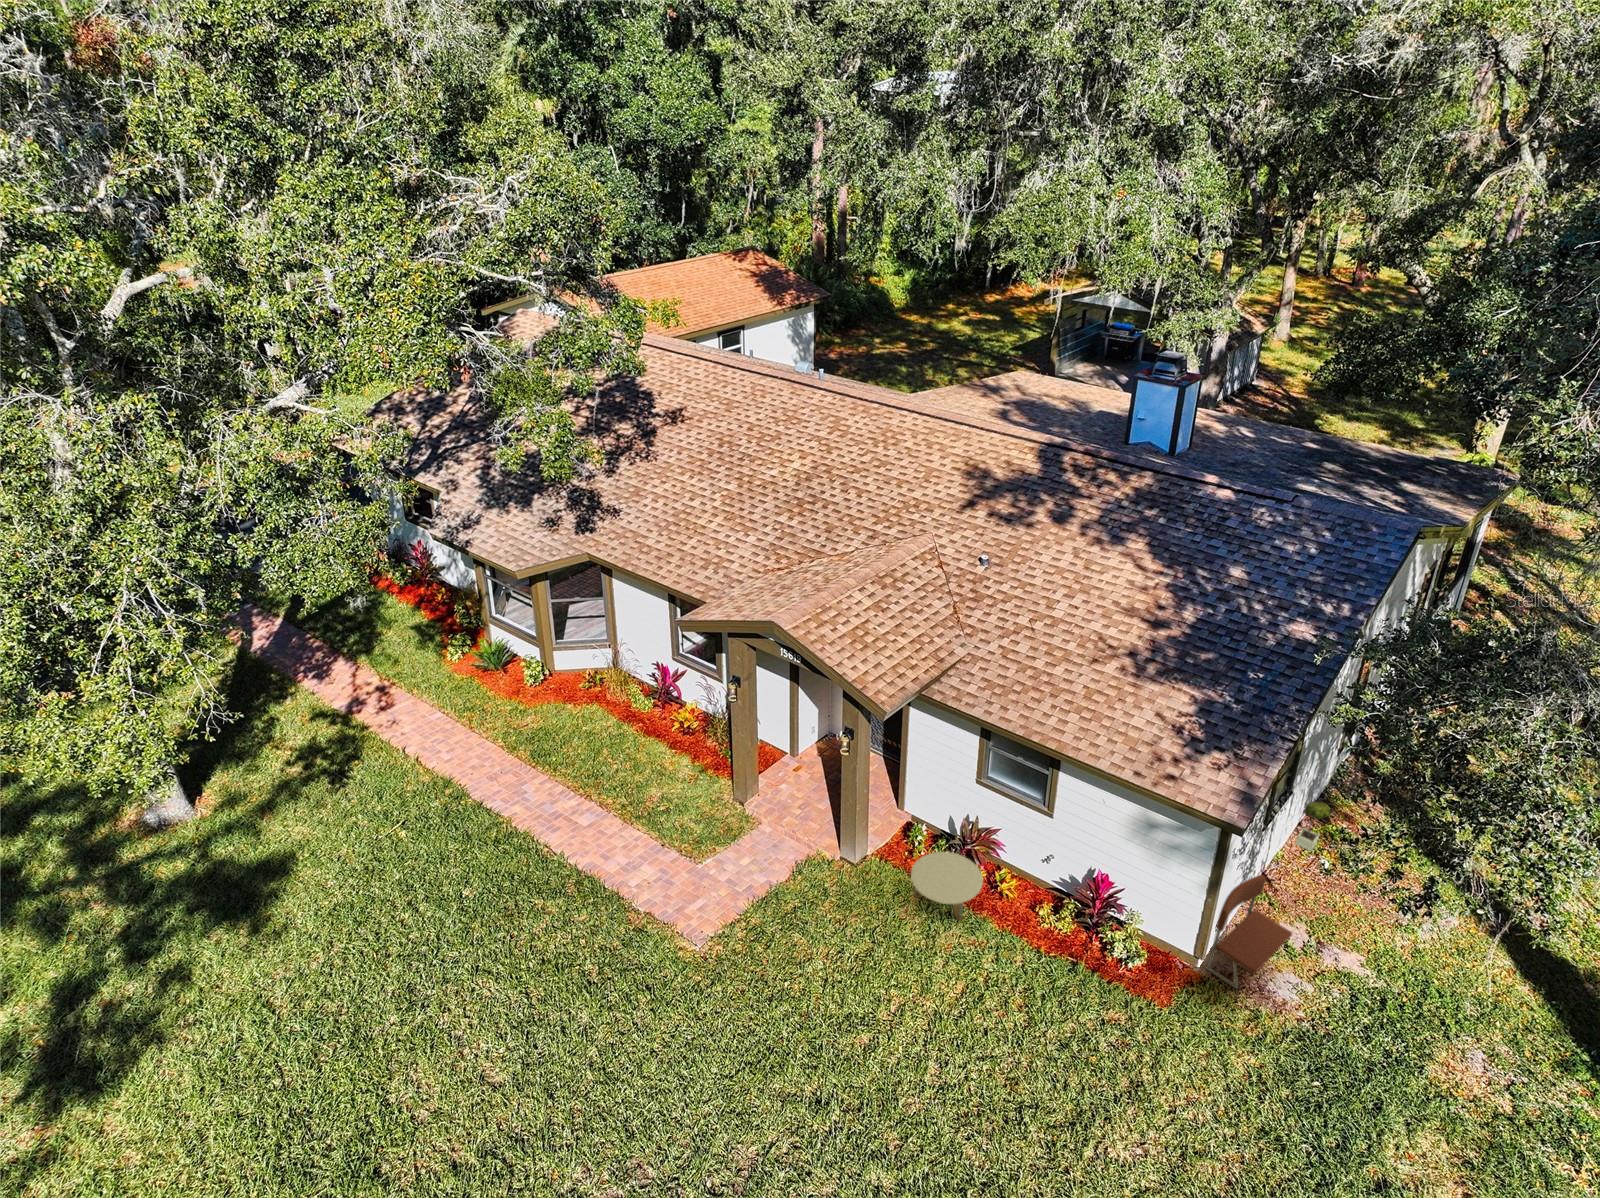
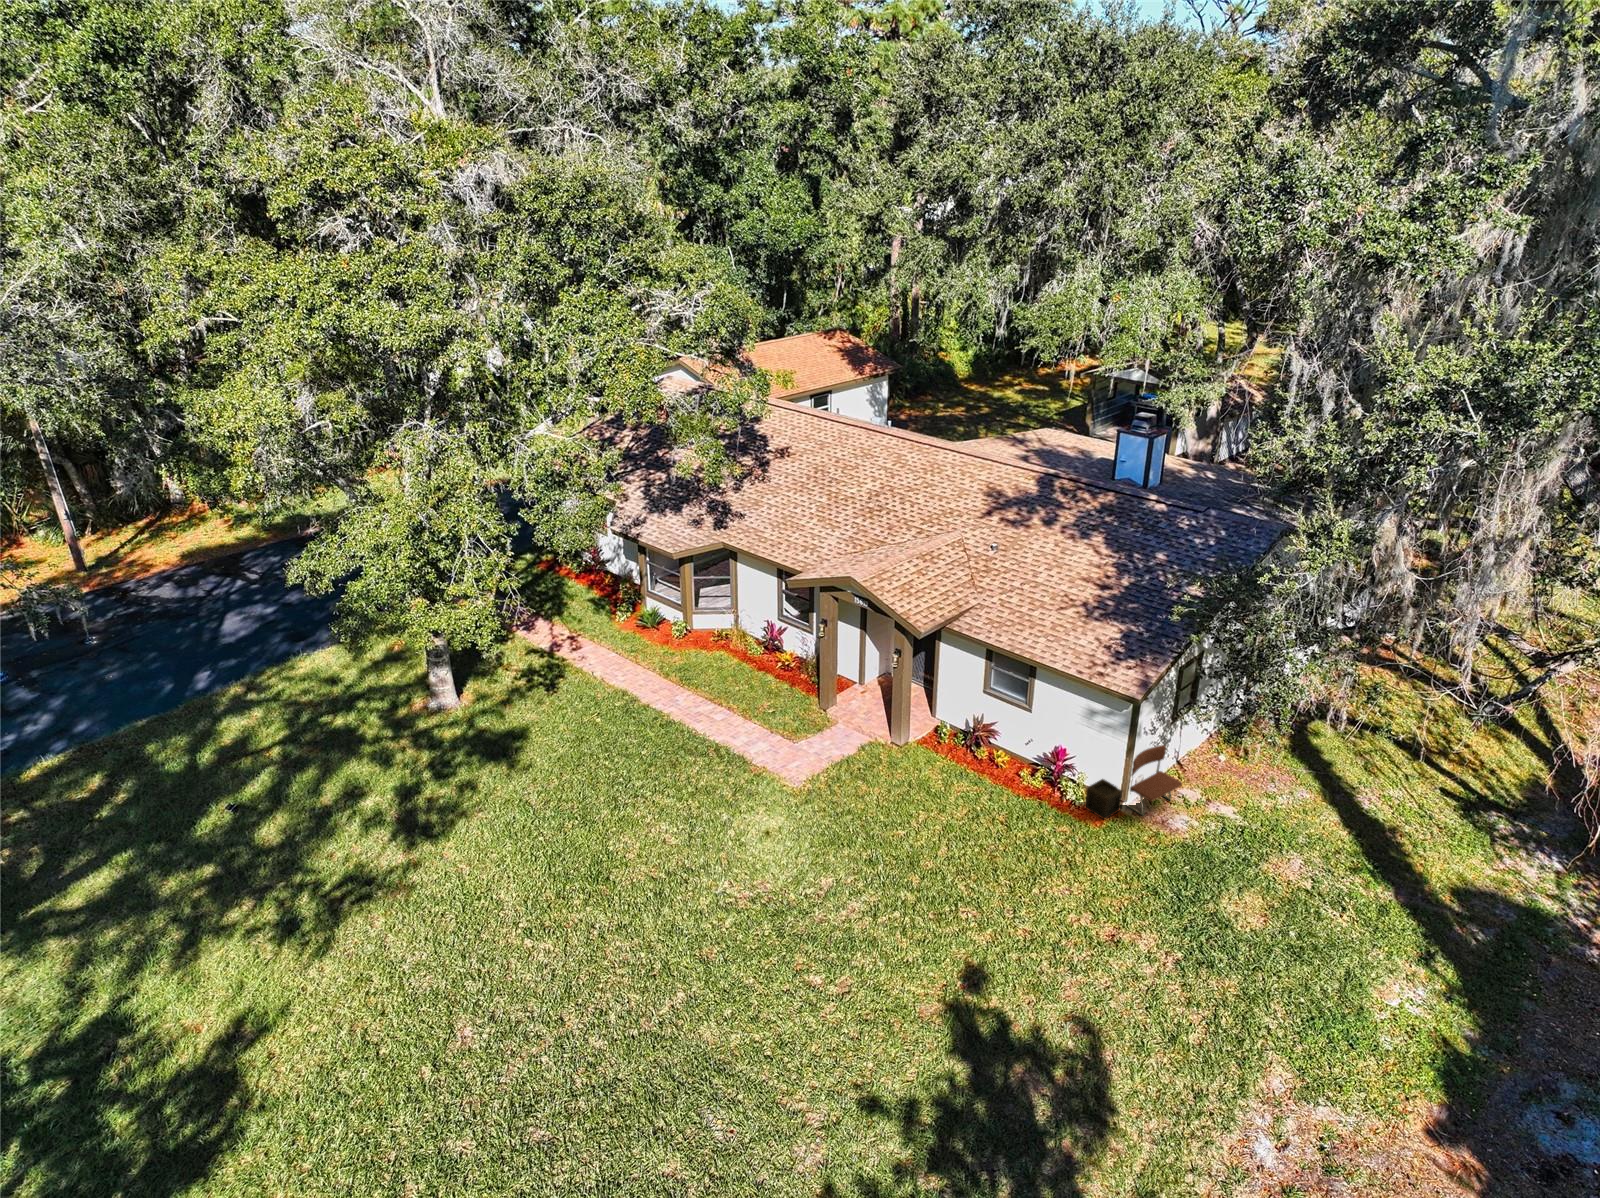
potted tree: present [1296,802,1330,851] -> none [1204,714,1226,750]
round table: present [911,852,983,921] -> none [936,735,983,775]
wooden crate: none [1145,930,1207,1001] -> present [1084,779,1123,819]

